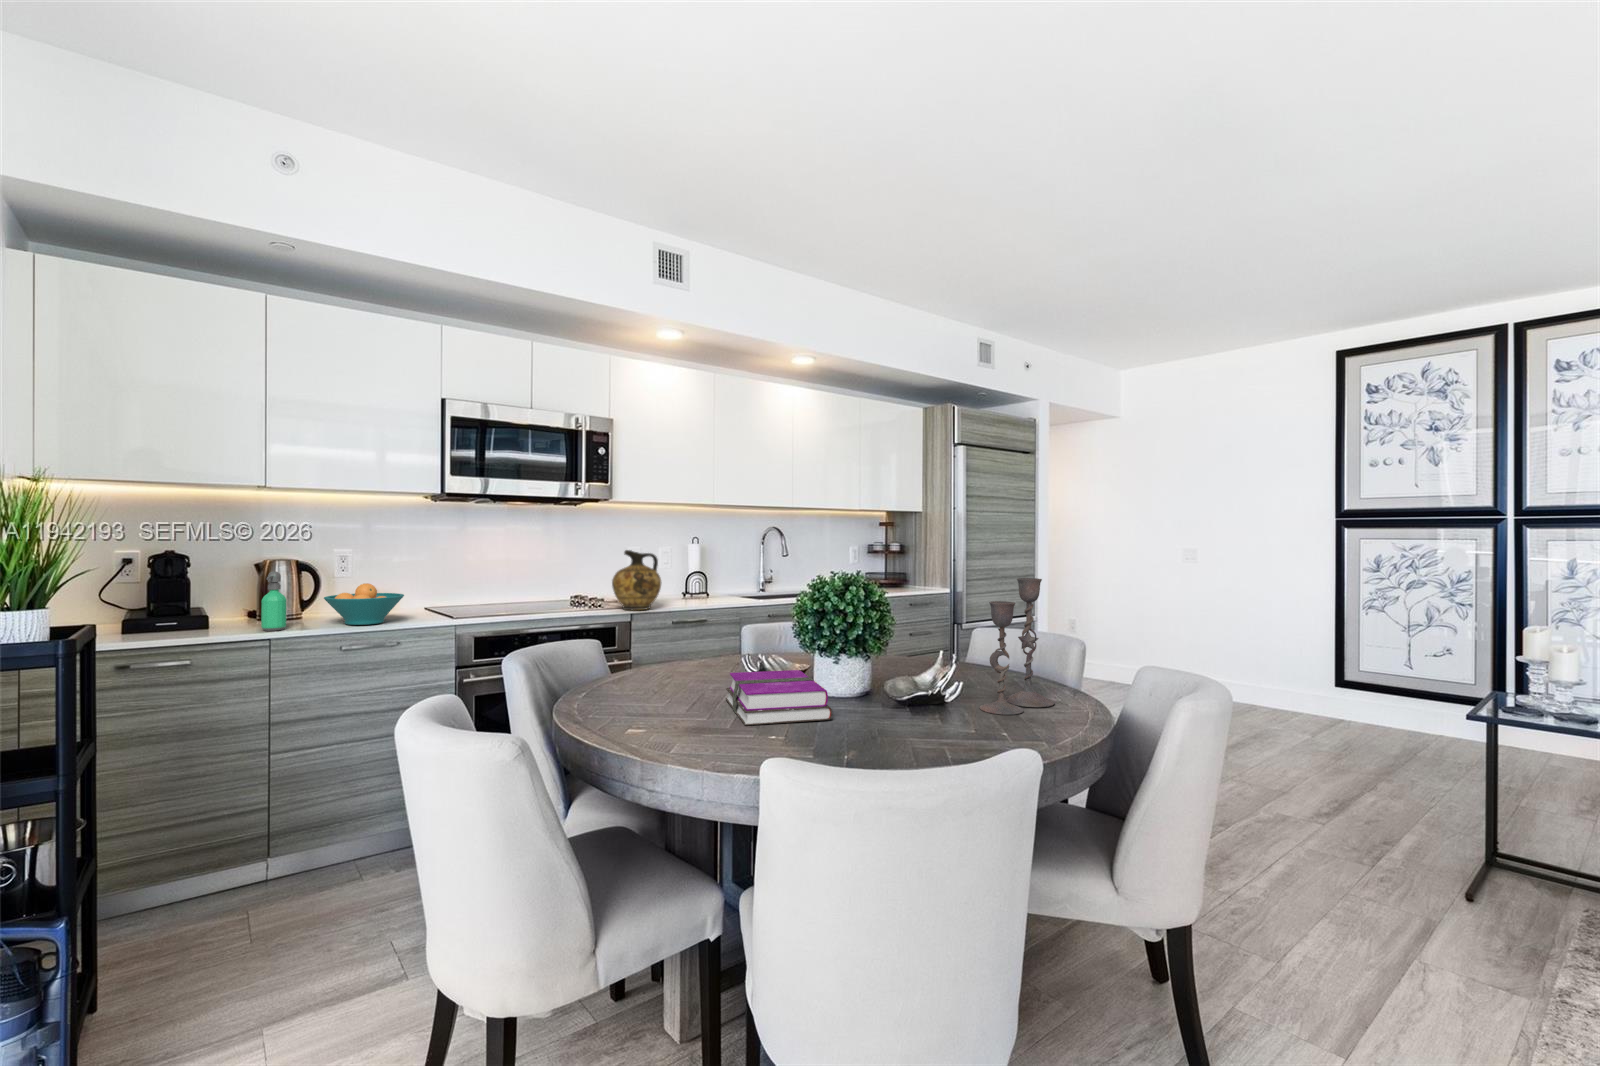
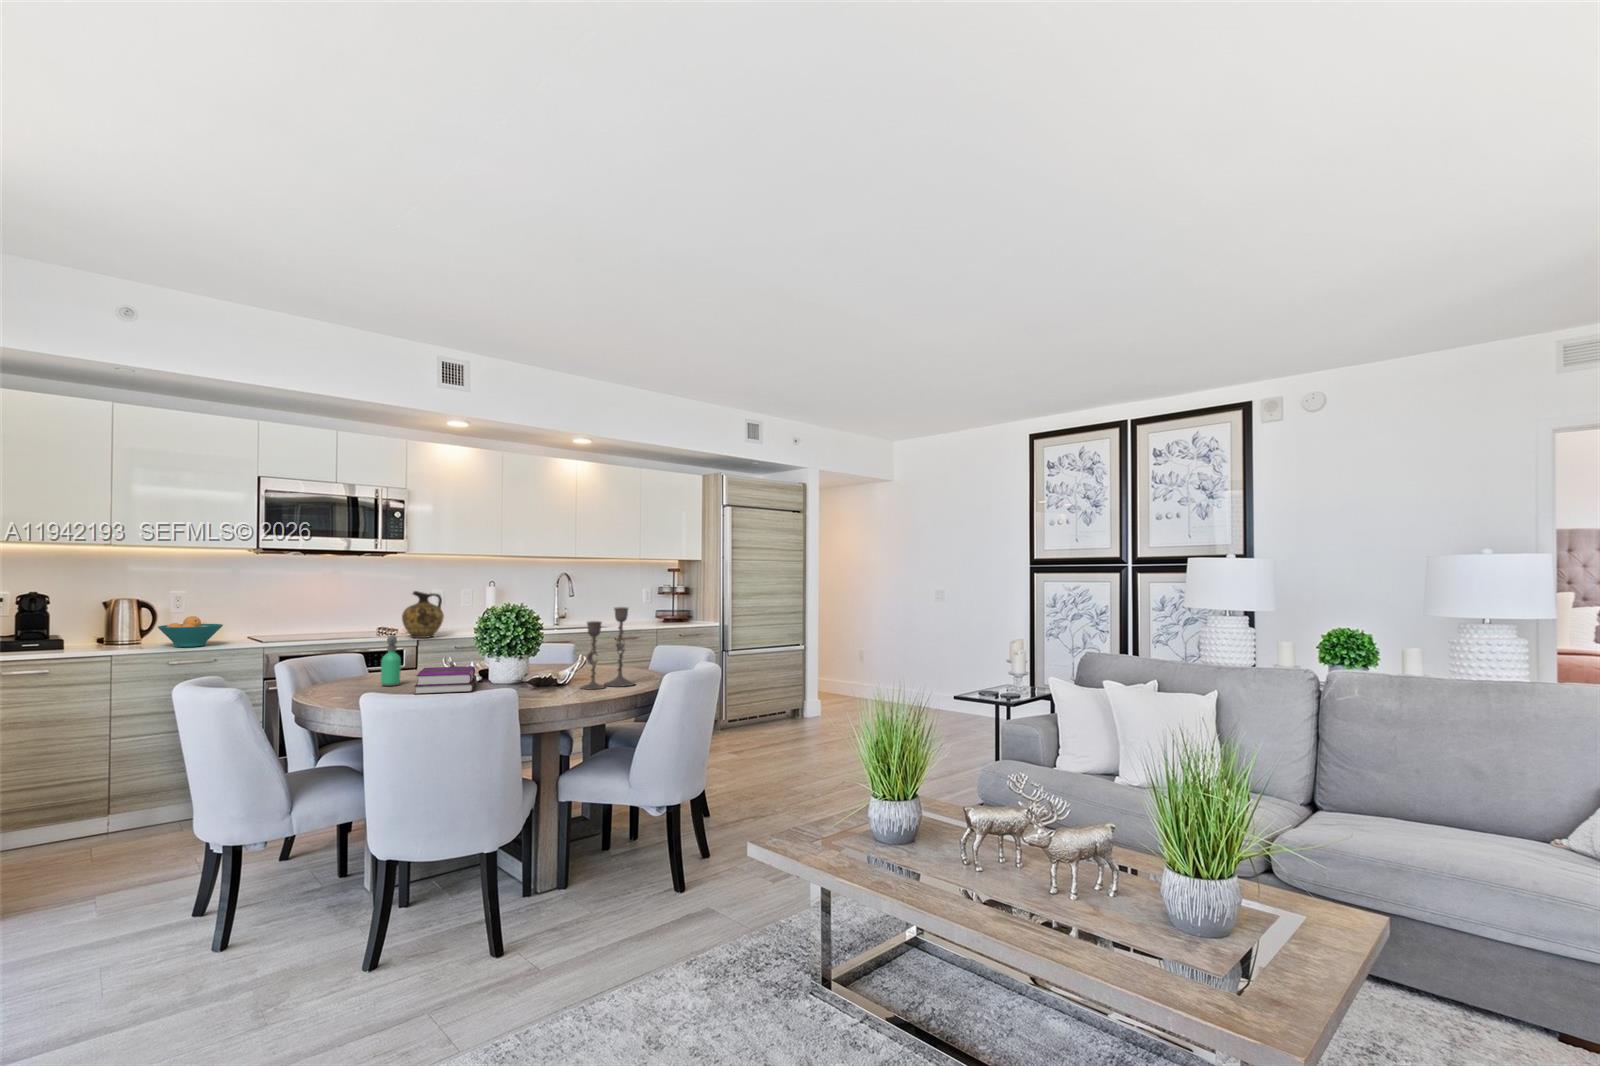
soap dispenser: present [261,571,287,631] -> present [381,635,401,686]

